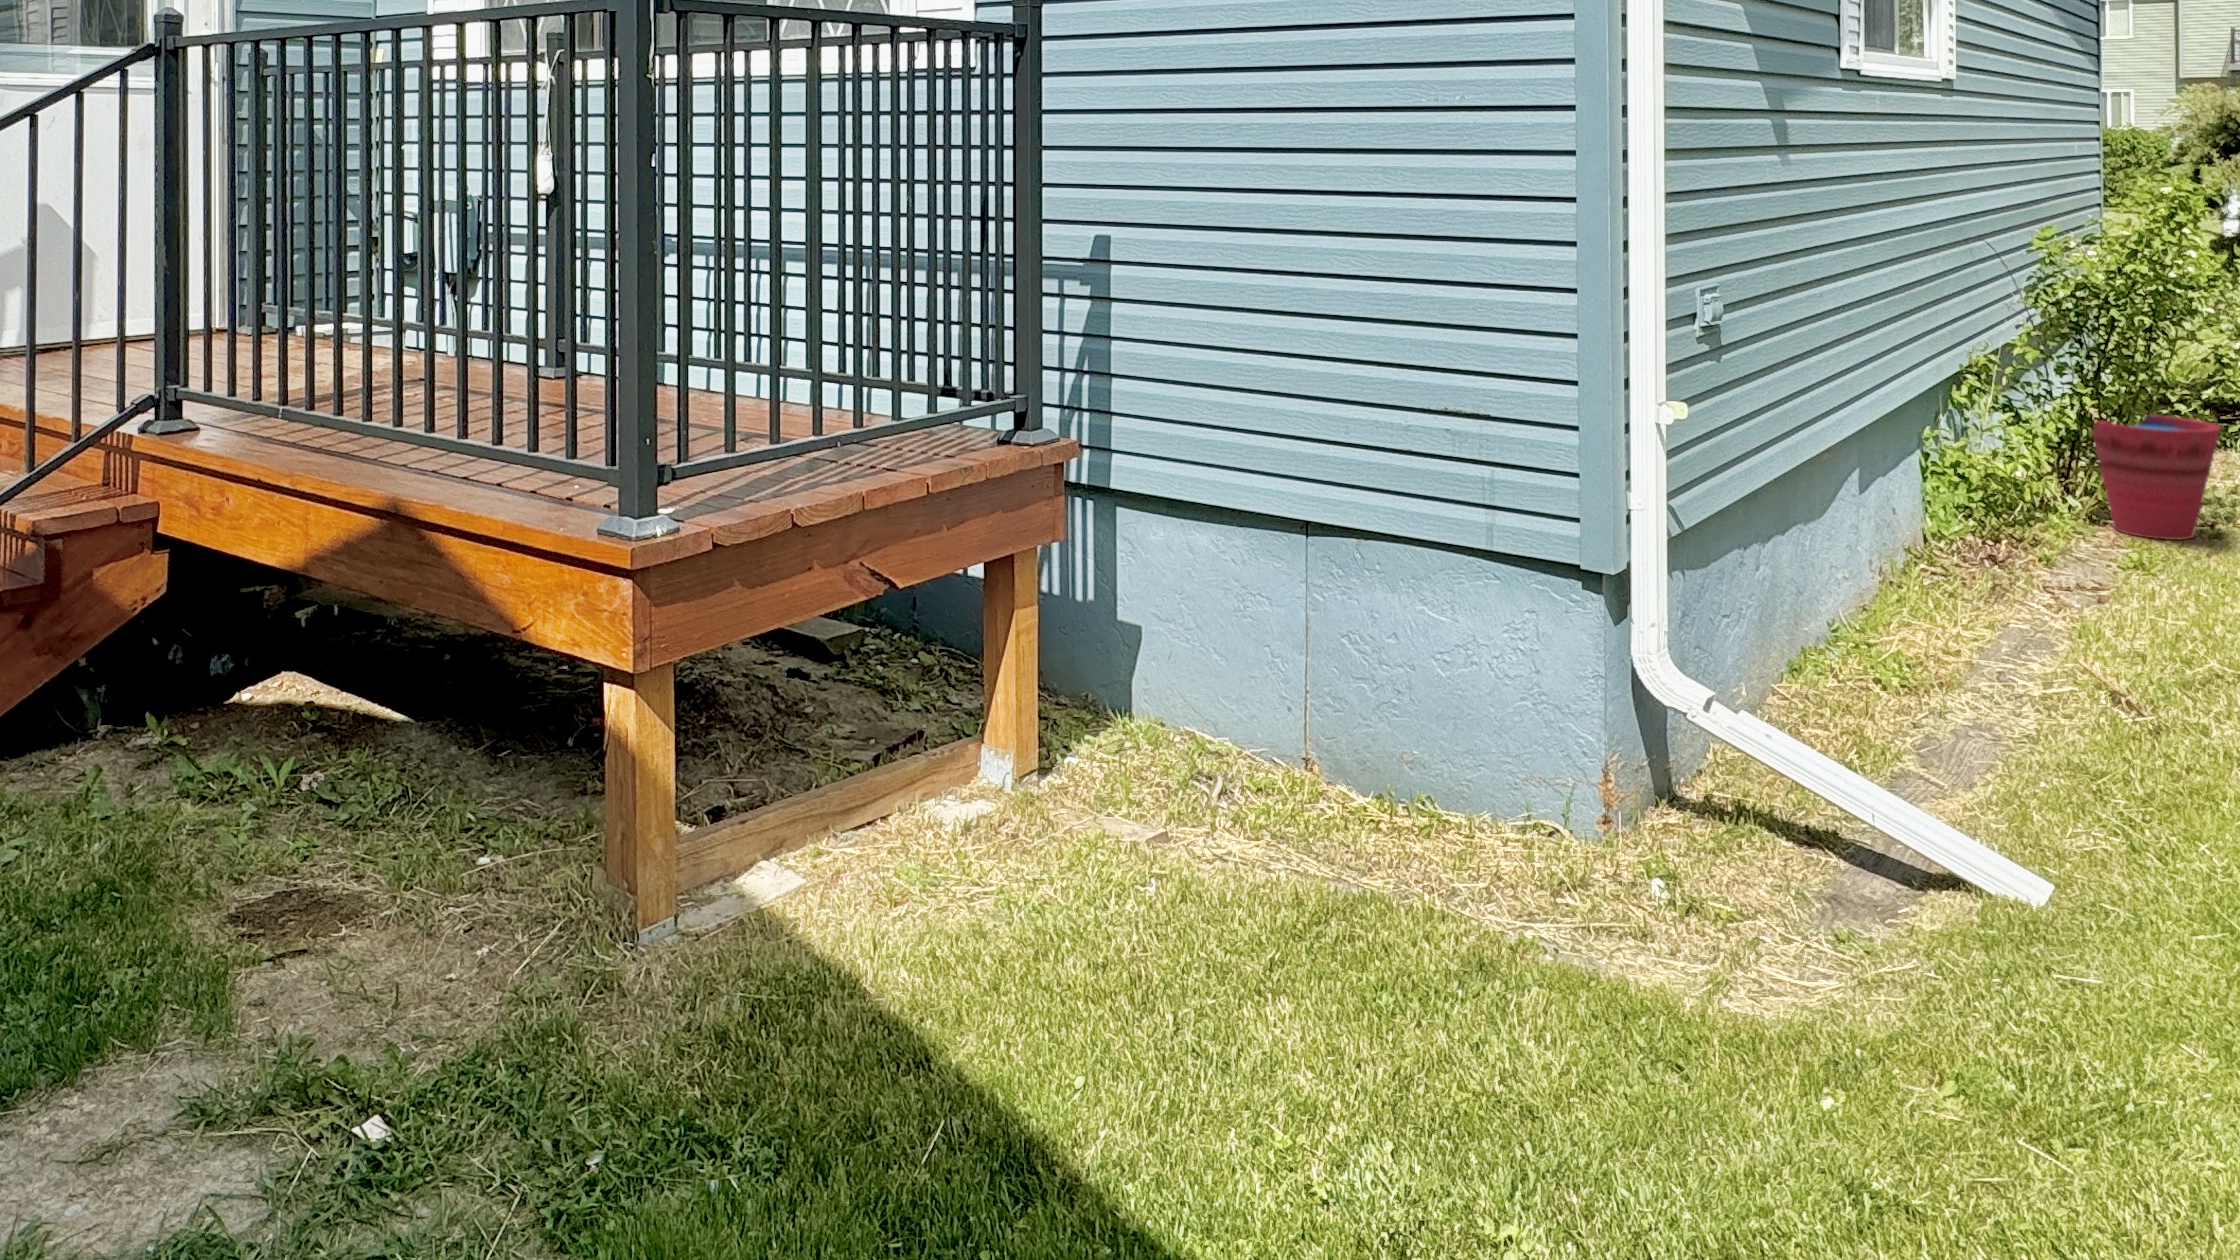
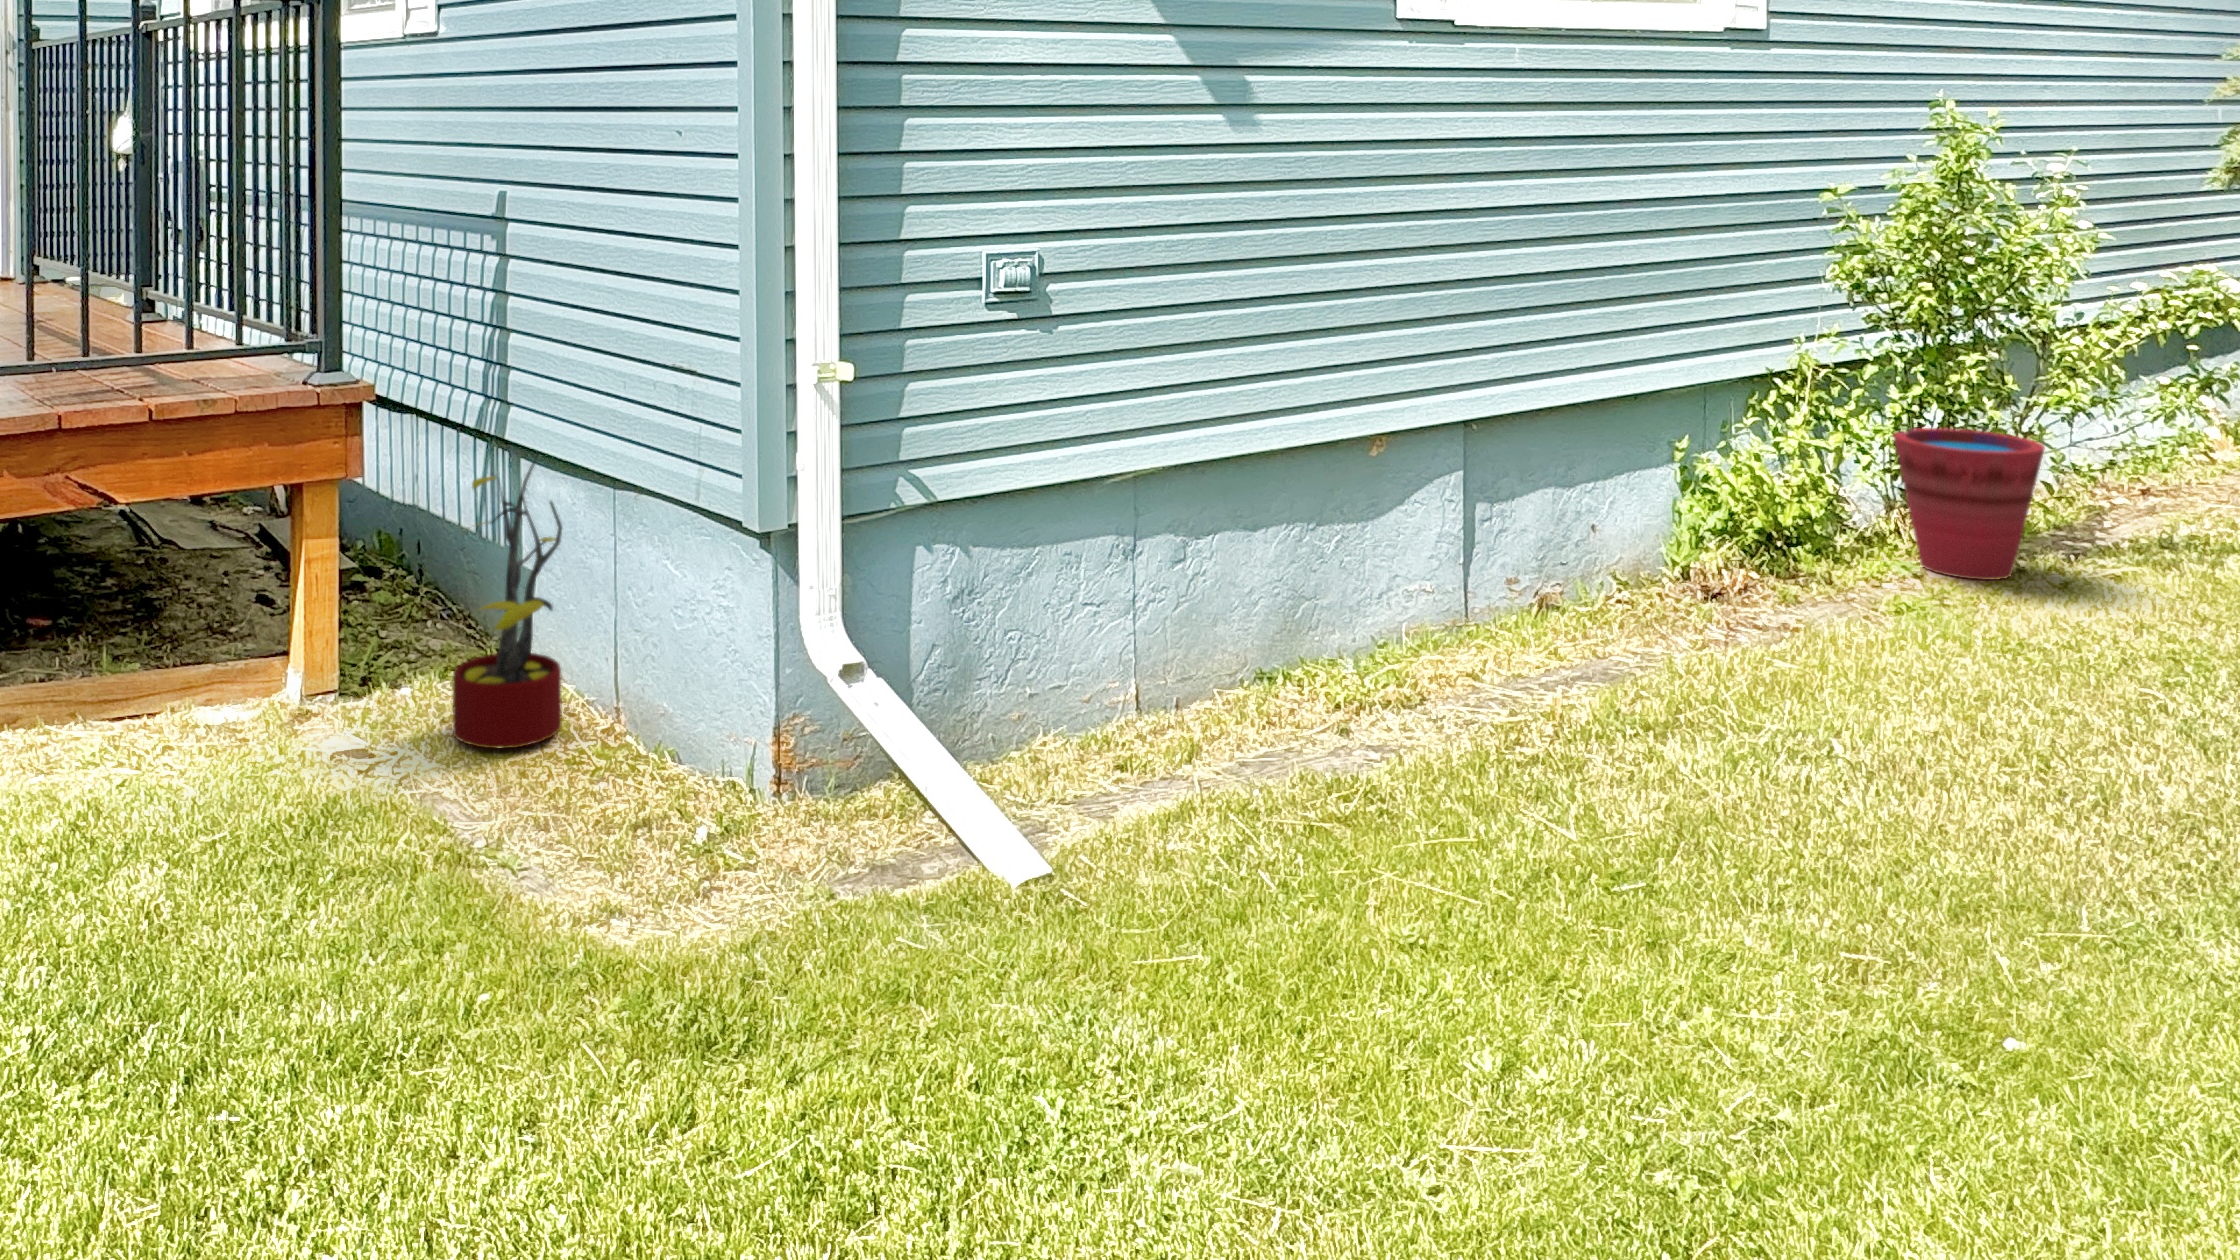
decorative plant: none [1201,493,1378,806] -> present [453,455,562,749]

